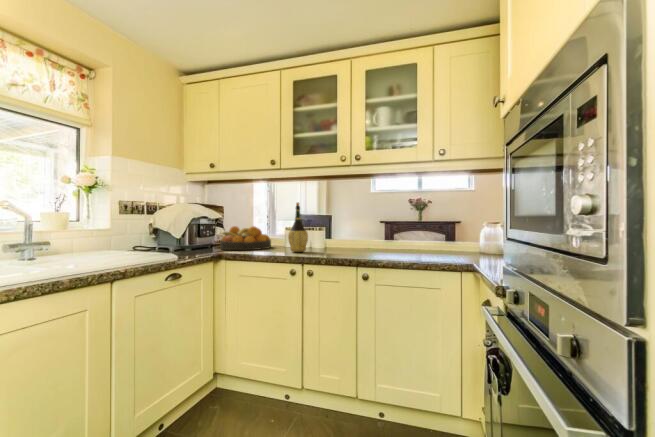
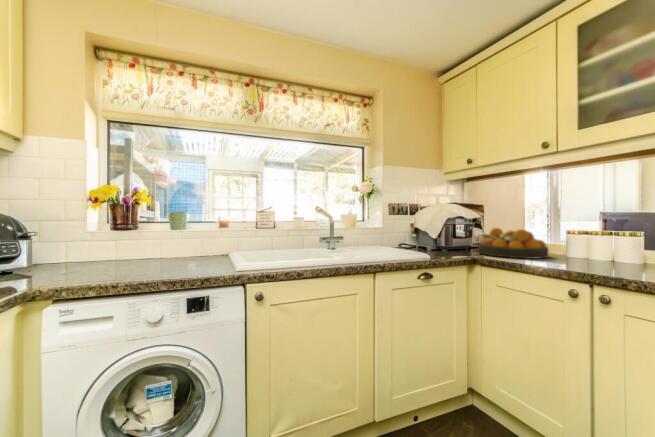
wine bottle: present [288,202,308,252] -> none [576,198,616,271]

